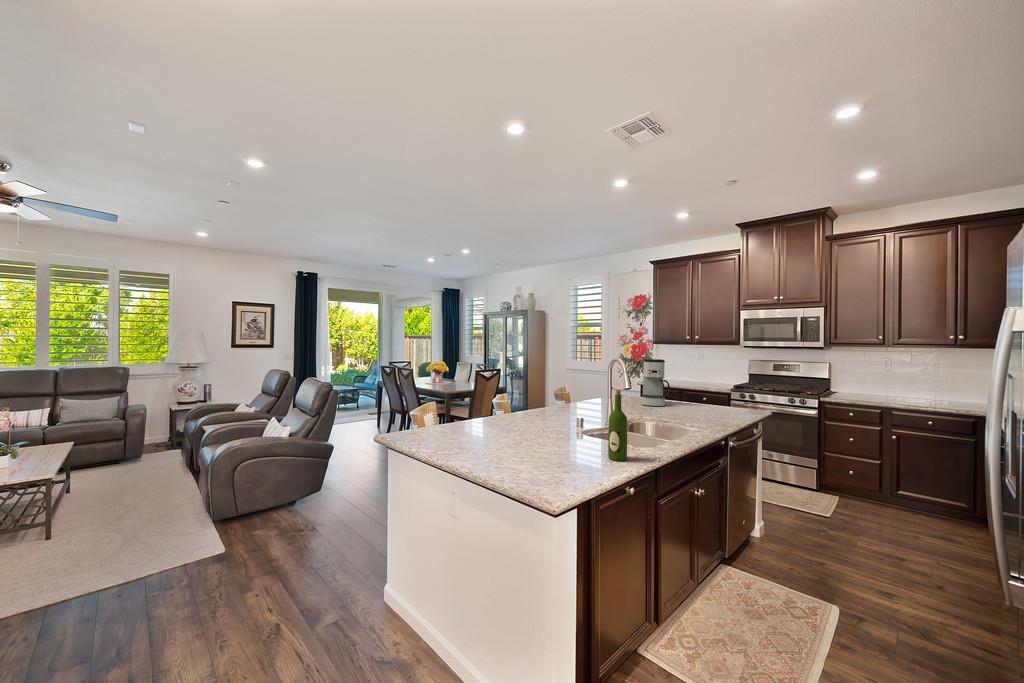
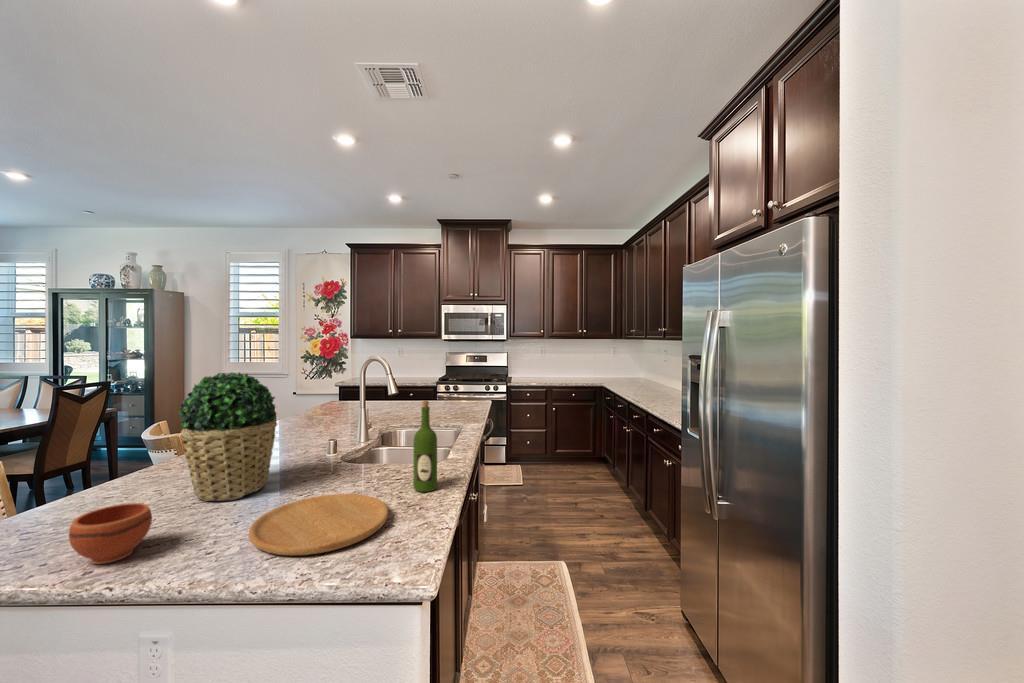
coffee maker: present [642,359,670,407] -> none [372,356,404,411]
potted plant: none [483,361,534,439] -> present [178,372,277,501]
bowl: none [429,425,460,451] -> present [69,503,152,564]
cutting board: none [495,445,577,473] -> present [249,494,388,556]

